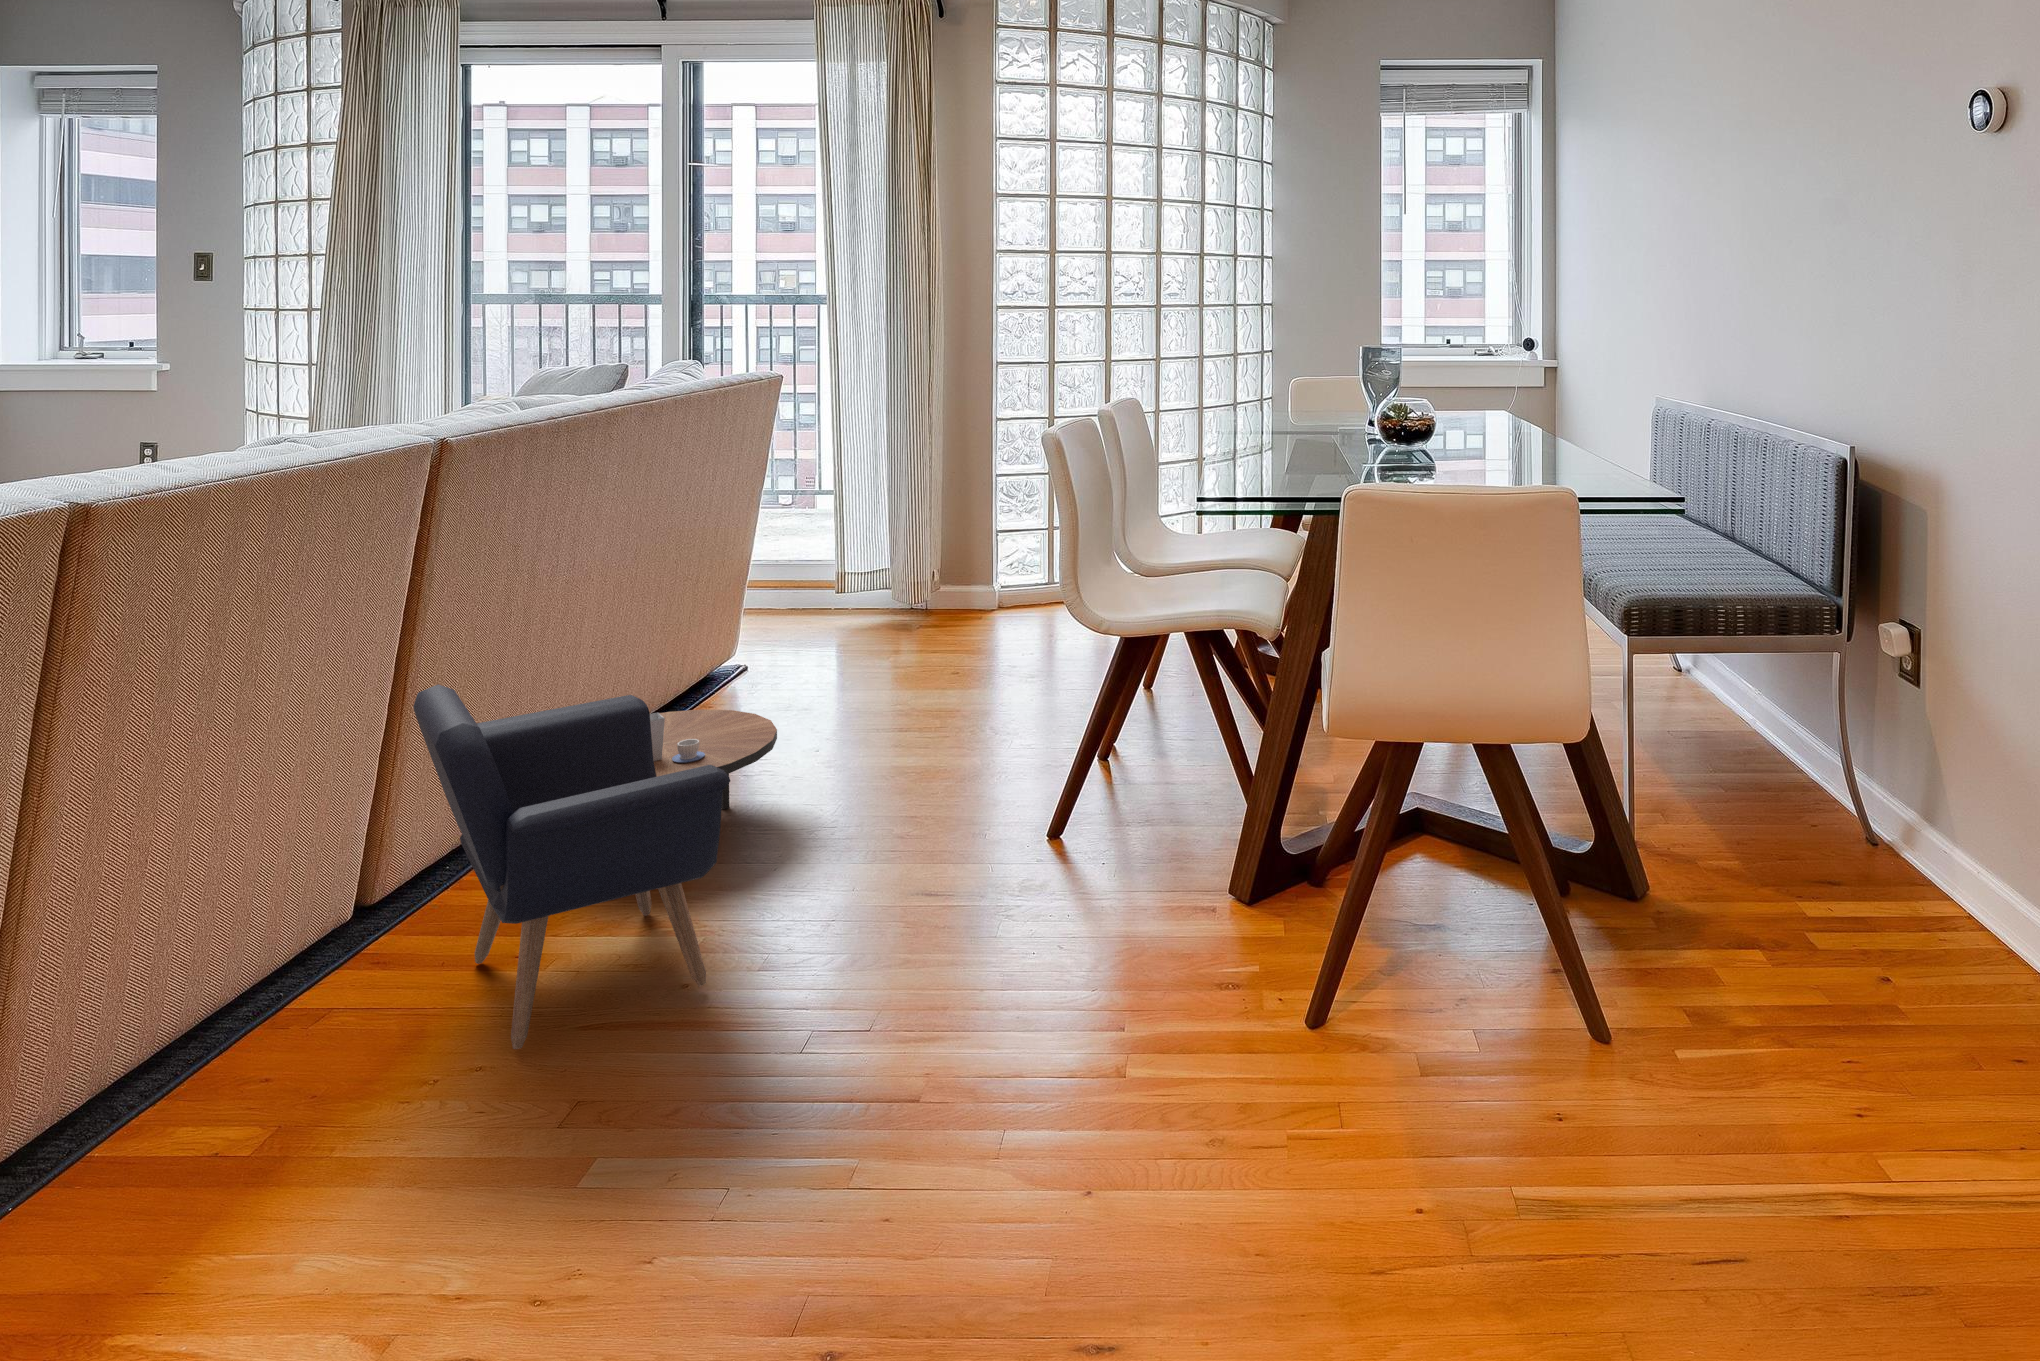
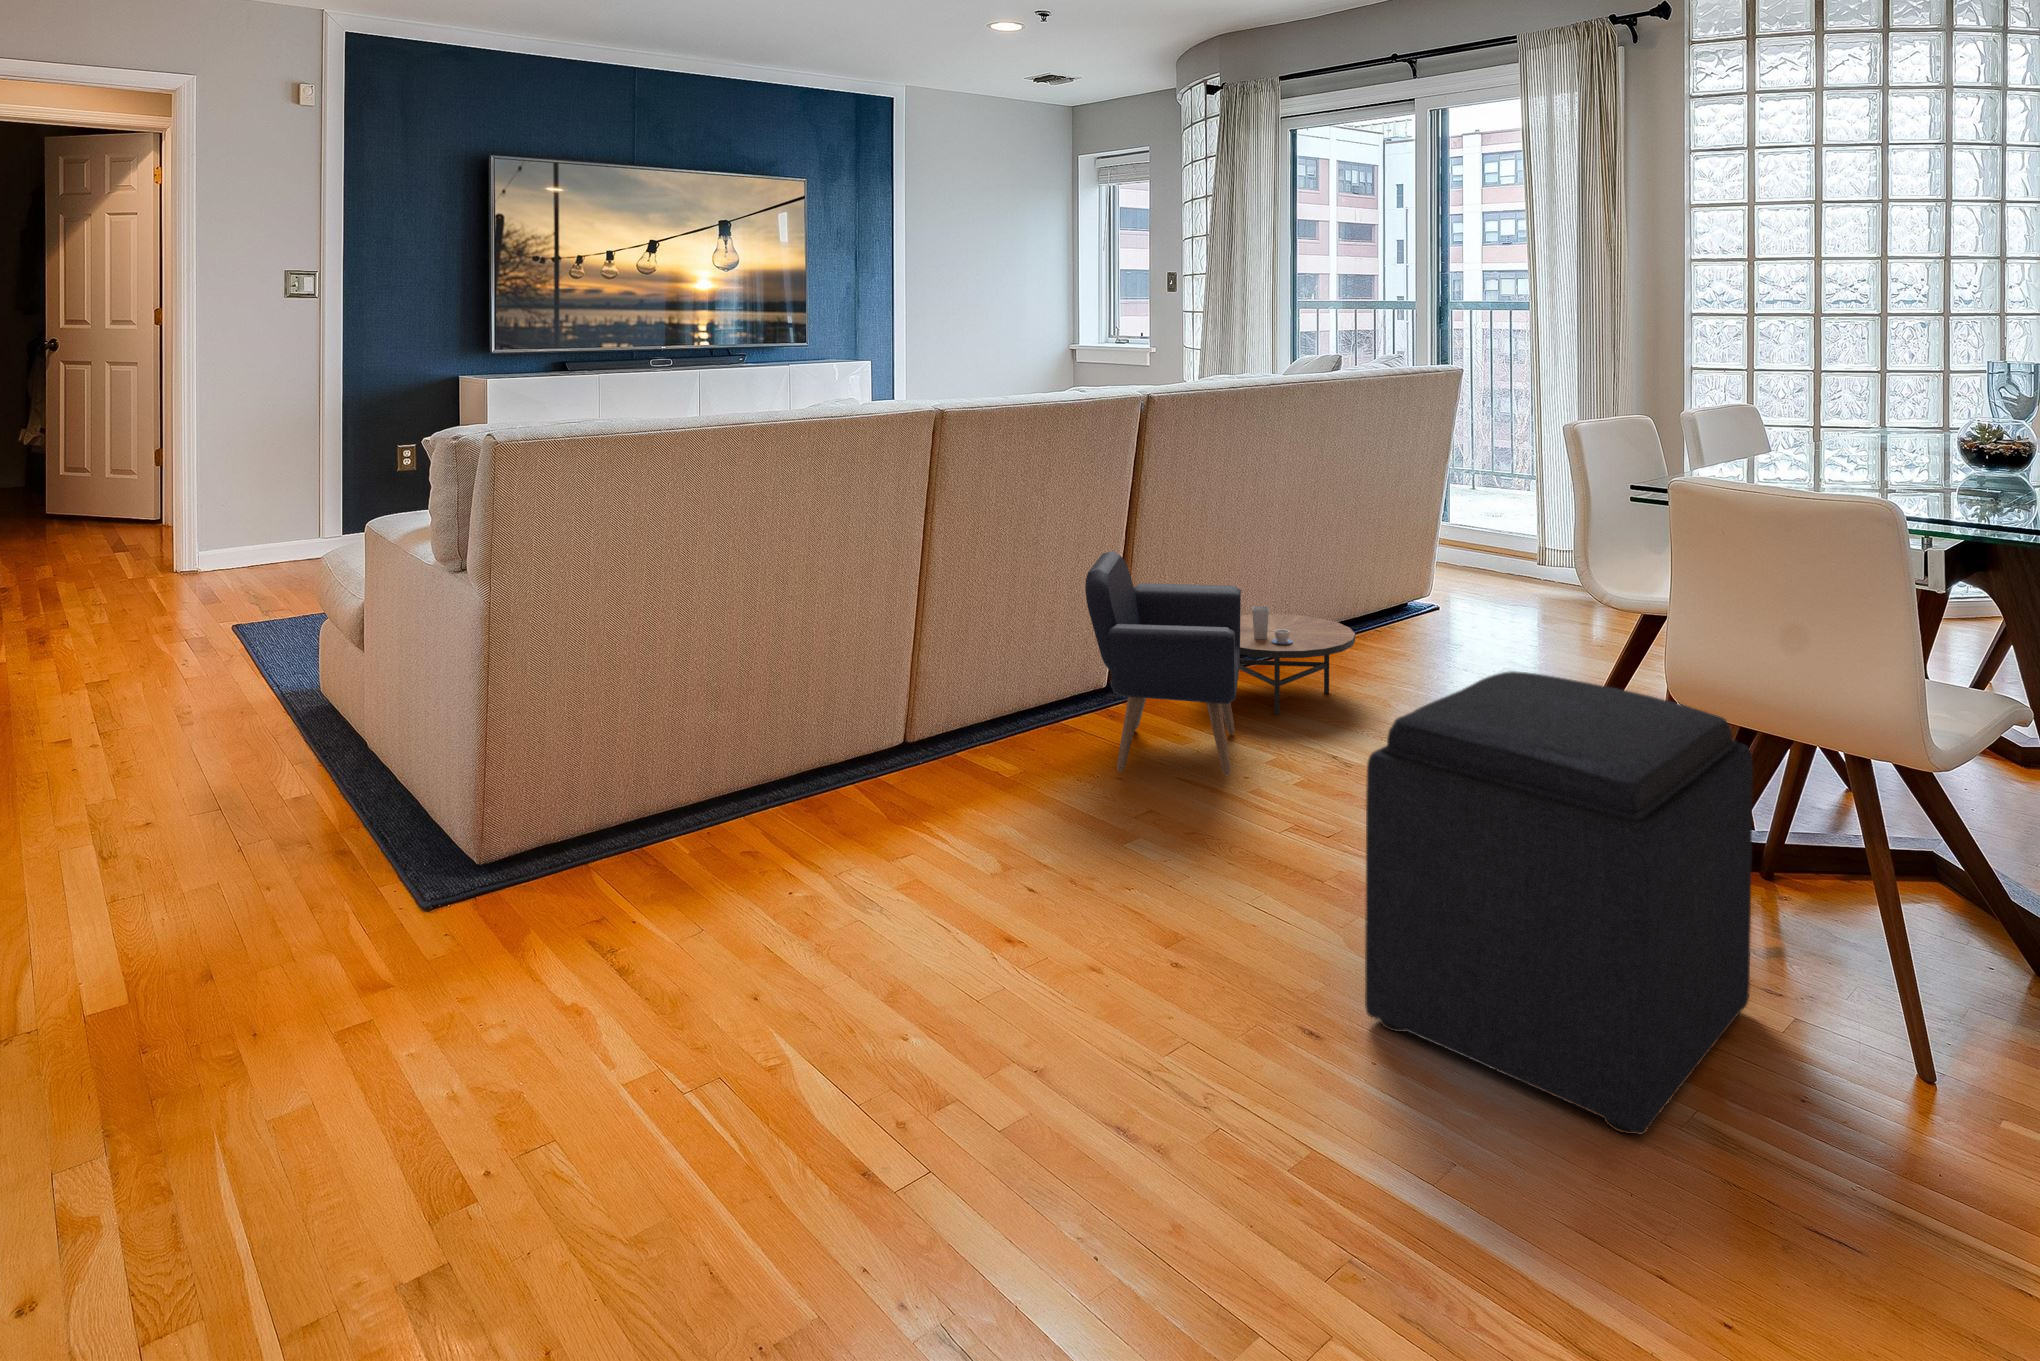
ottoman: none [1204,727,1615,1291] -> present [1365,671,1753,1134]

